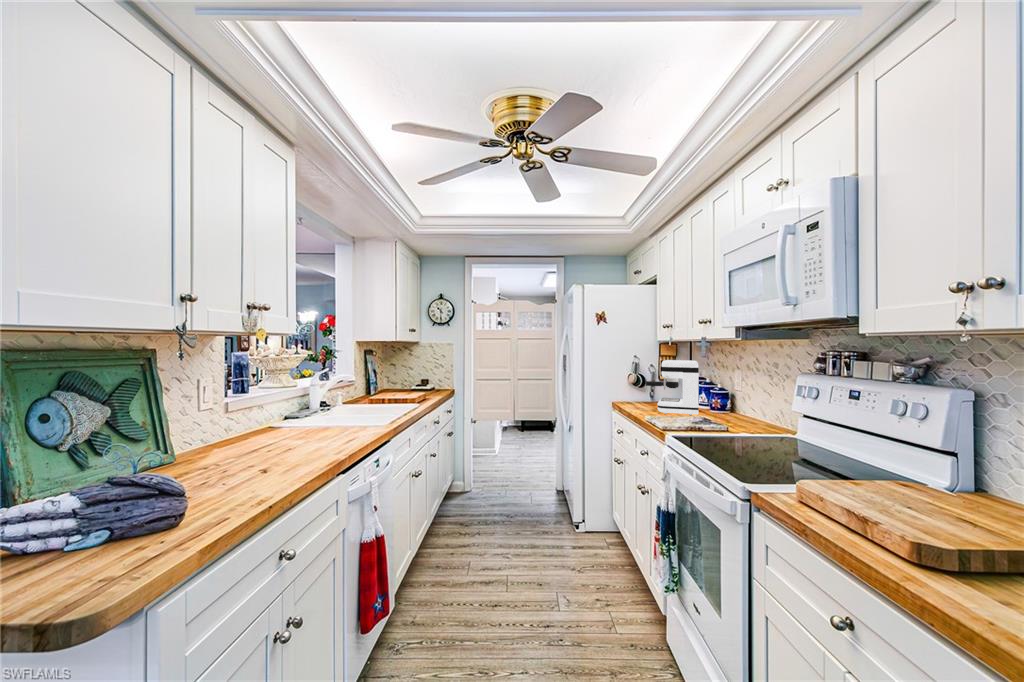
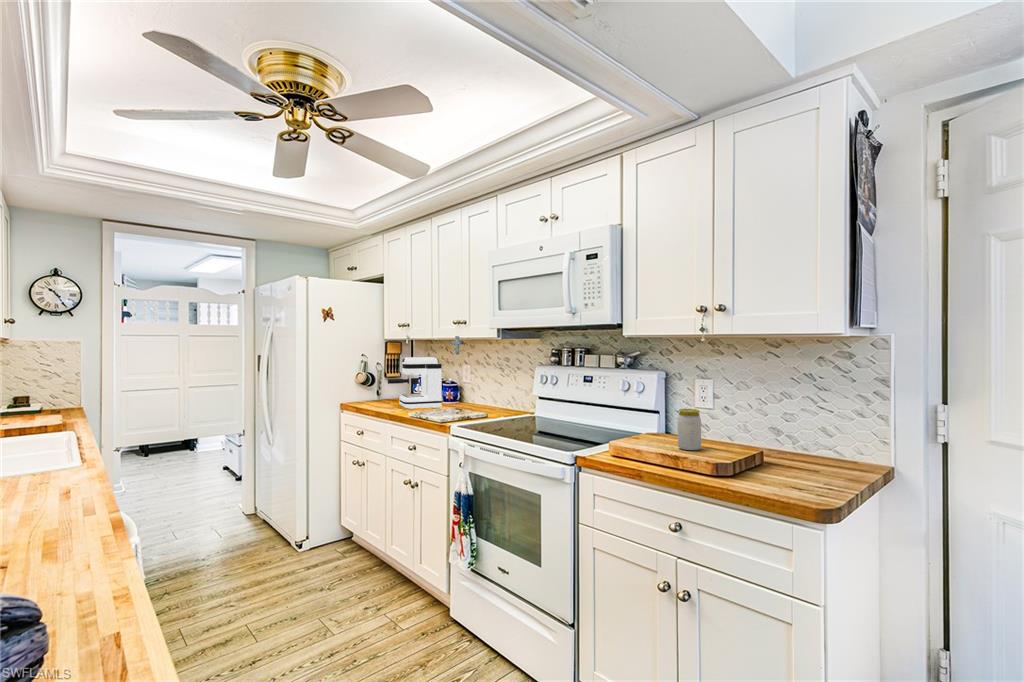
jar: none [943,452,995,524] -> present [678,409,701,450]

